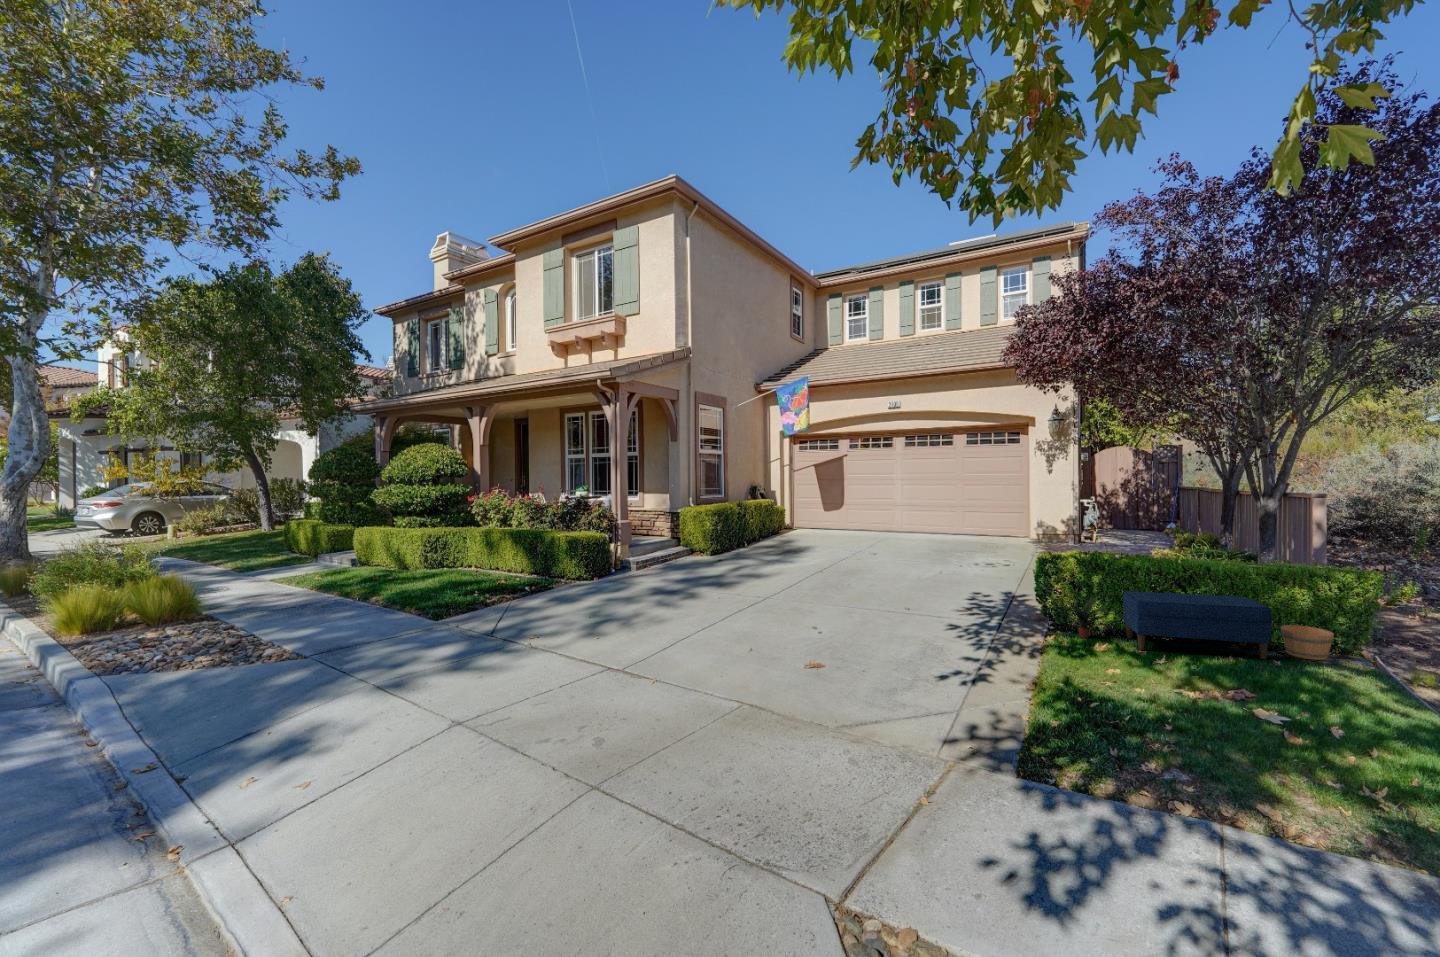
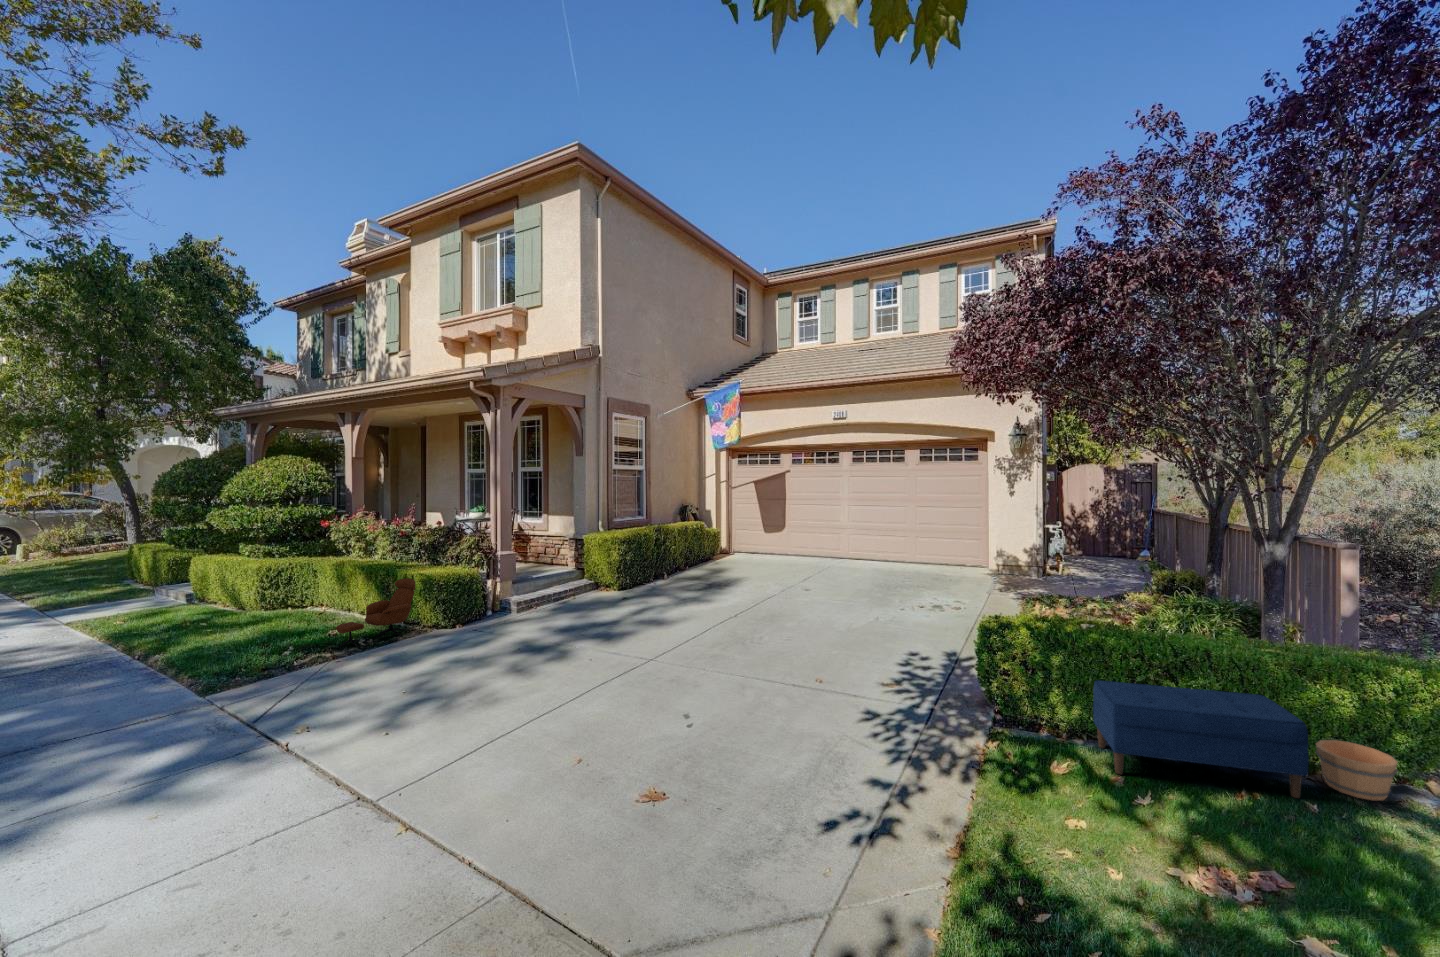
lounge chair: none [514,540,566,593] -> present [335,578,415,649]
potted plant: present [1064,597,1106,638] -> none [1000,679,1071,747]

